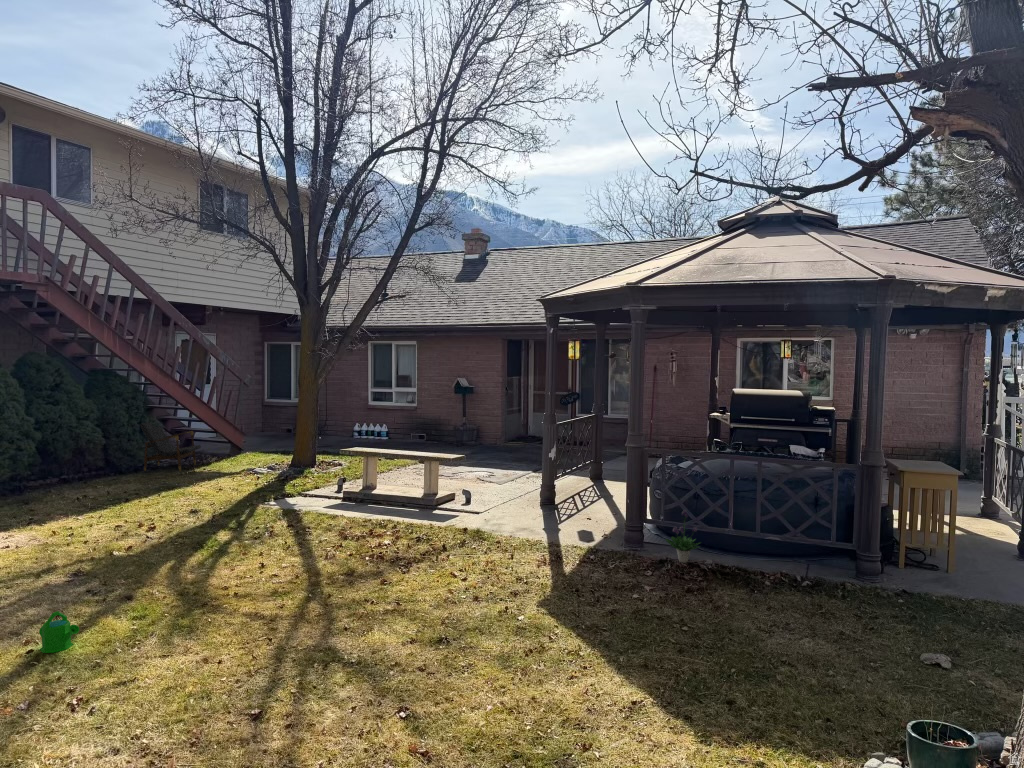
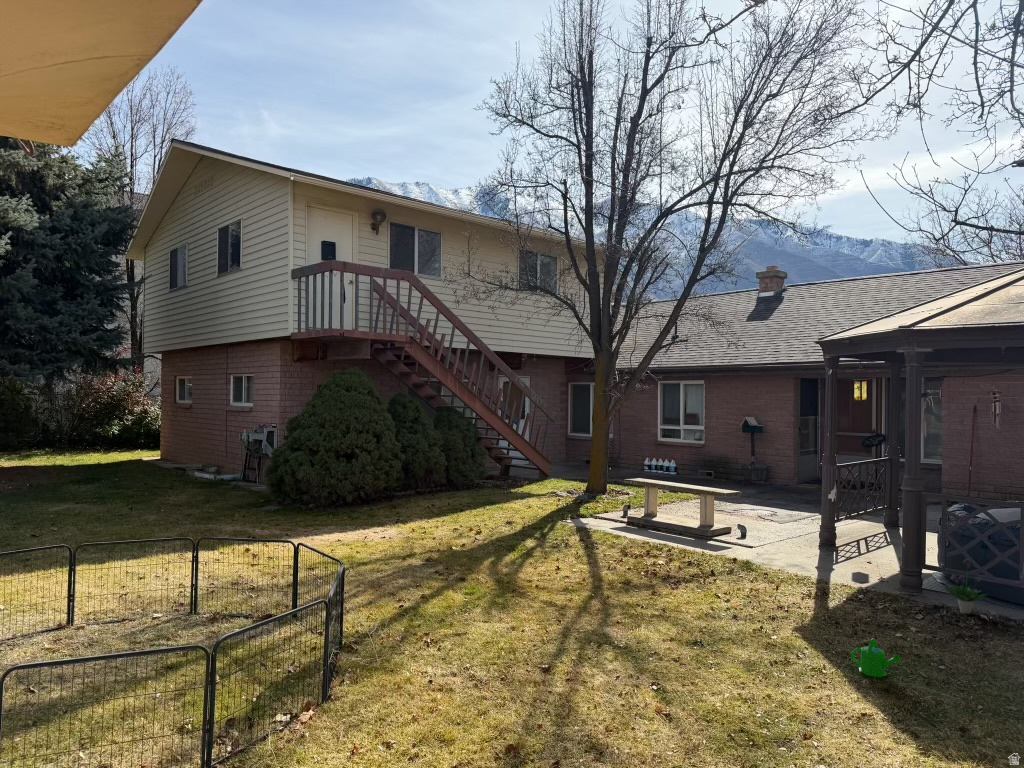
lounge chair: present [140,422,201,471] -> none [470,448,515,492]
watering can: present [39,611,79,653] -> present [851,638,901,677]

